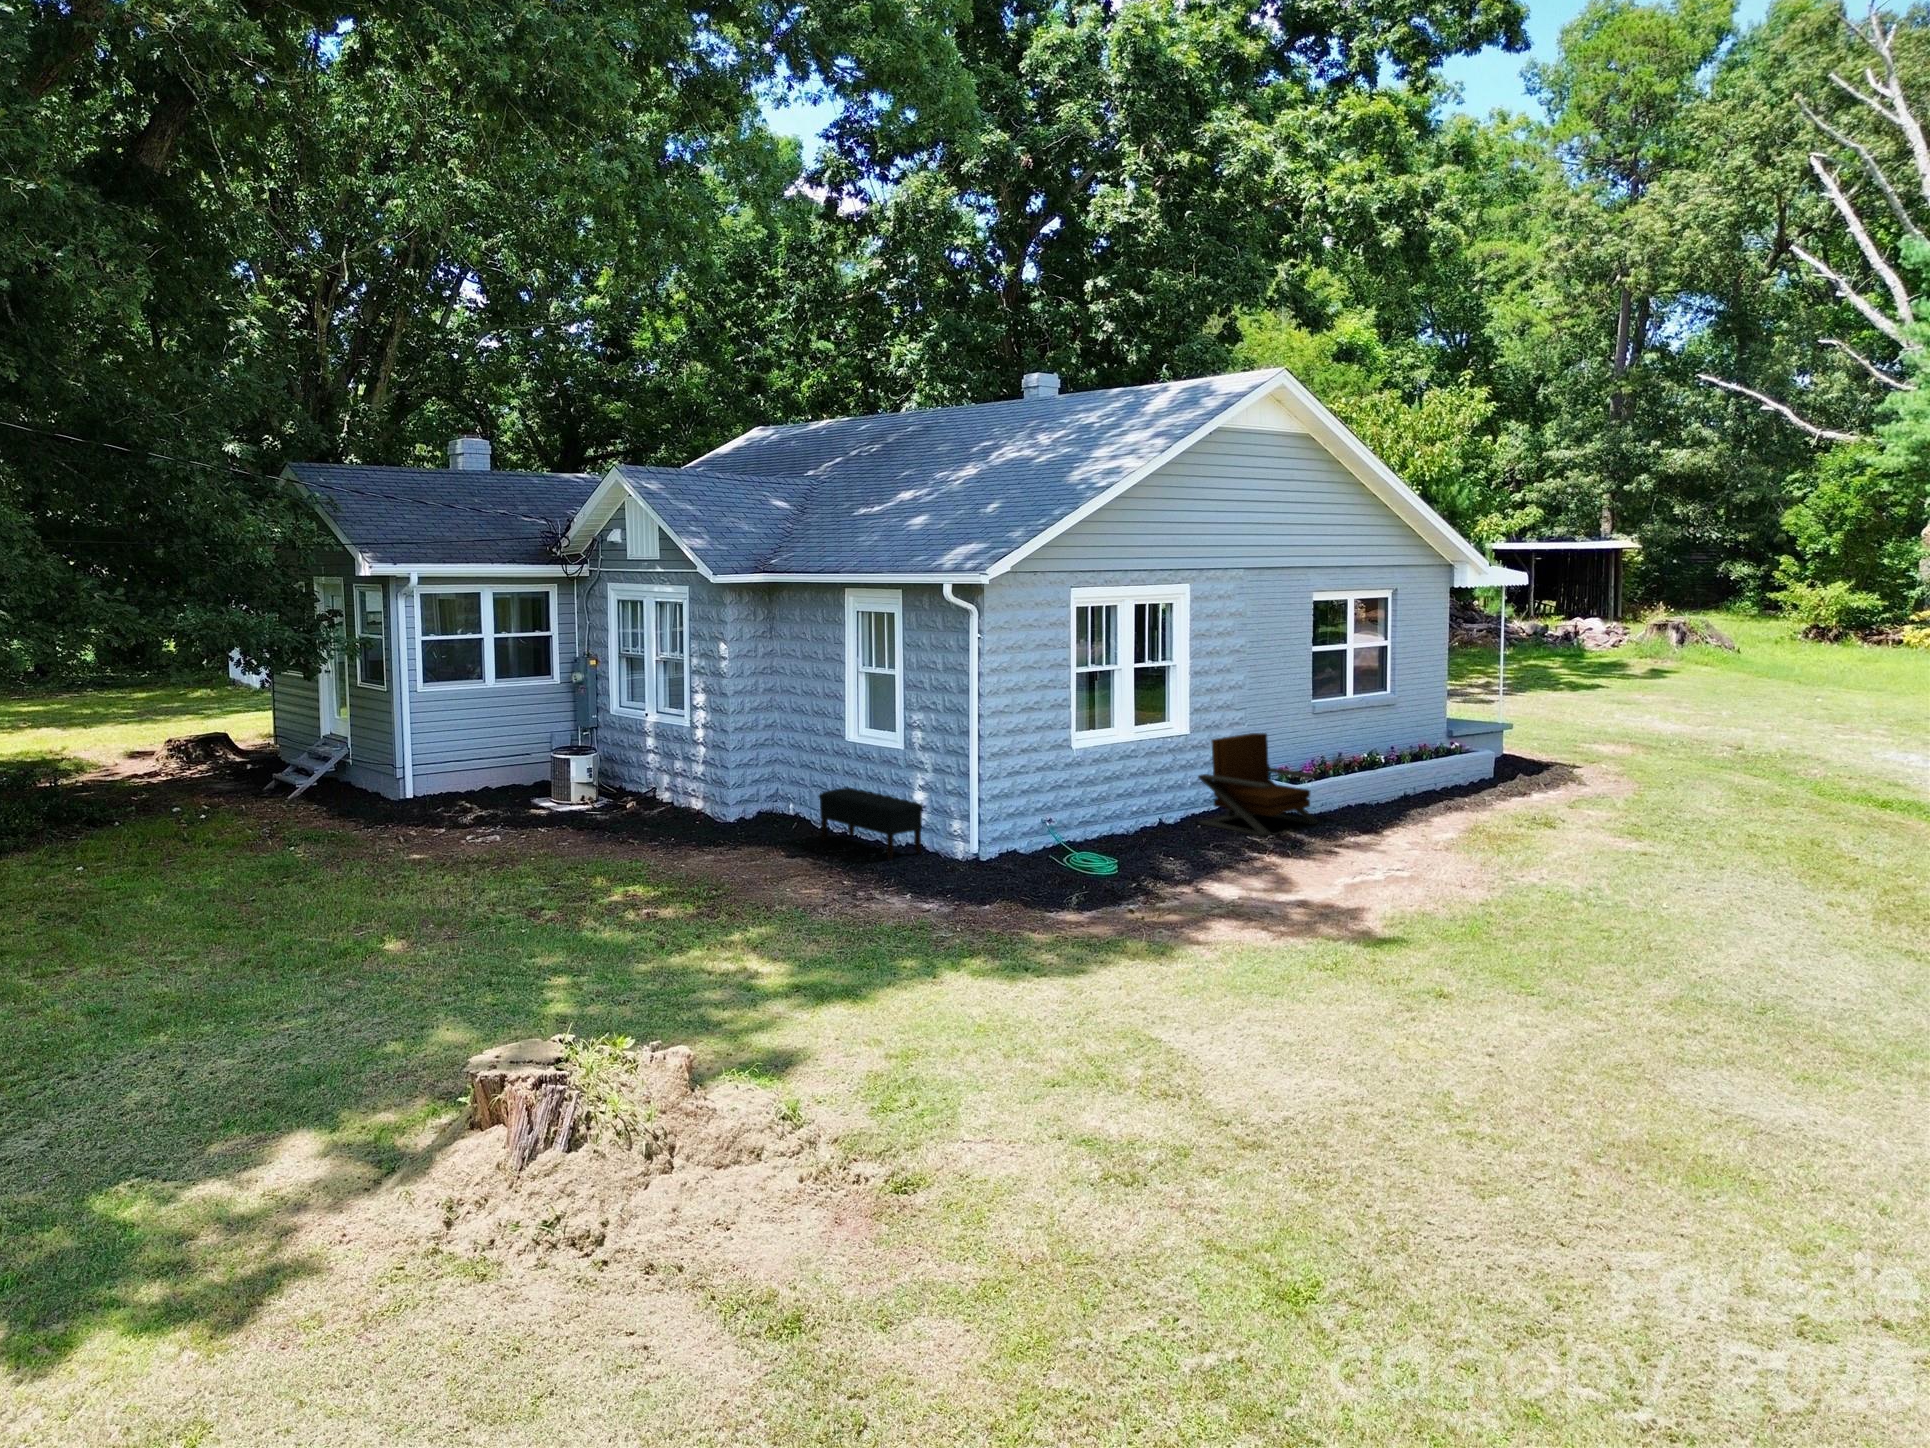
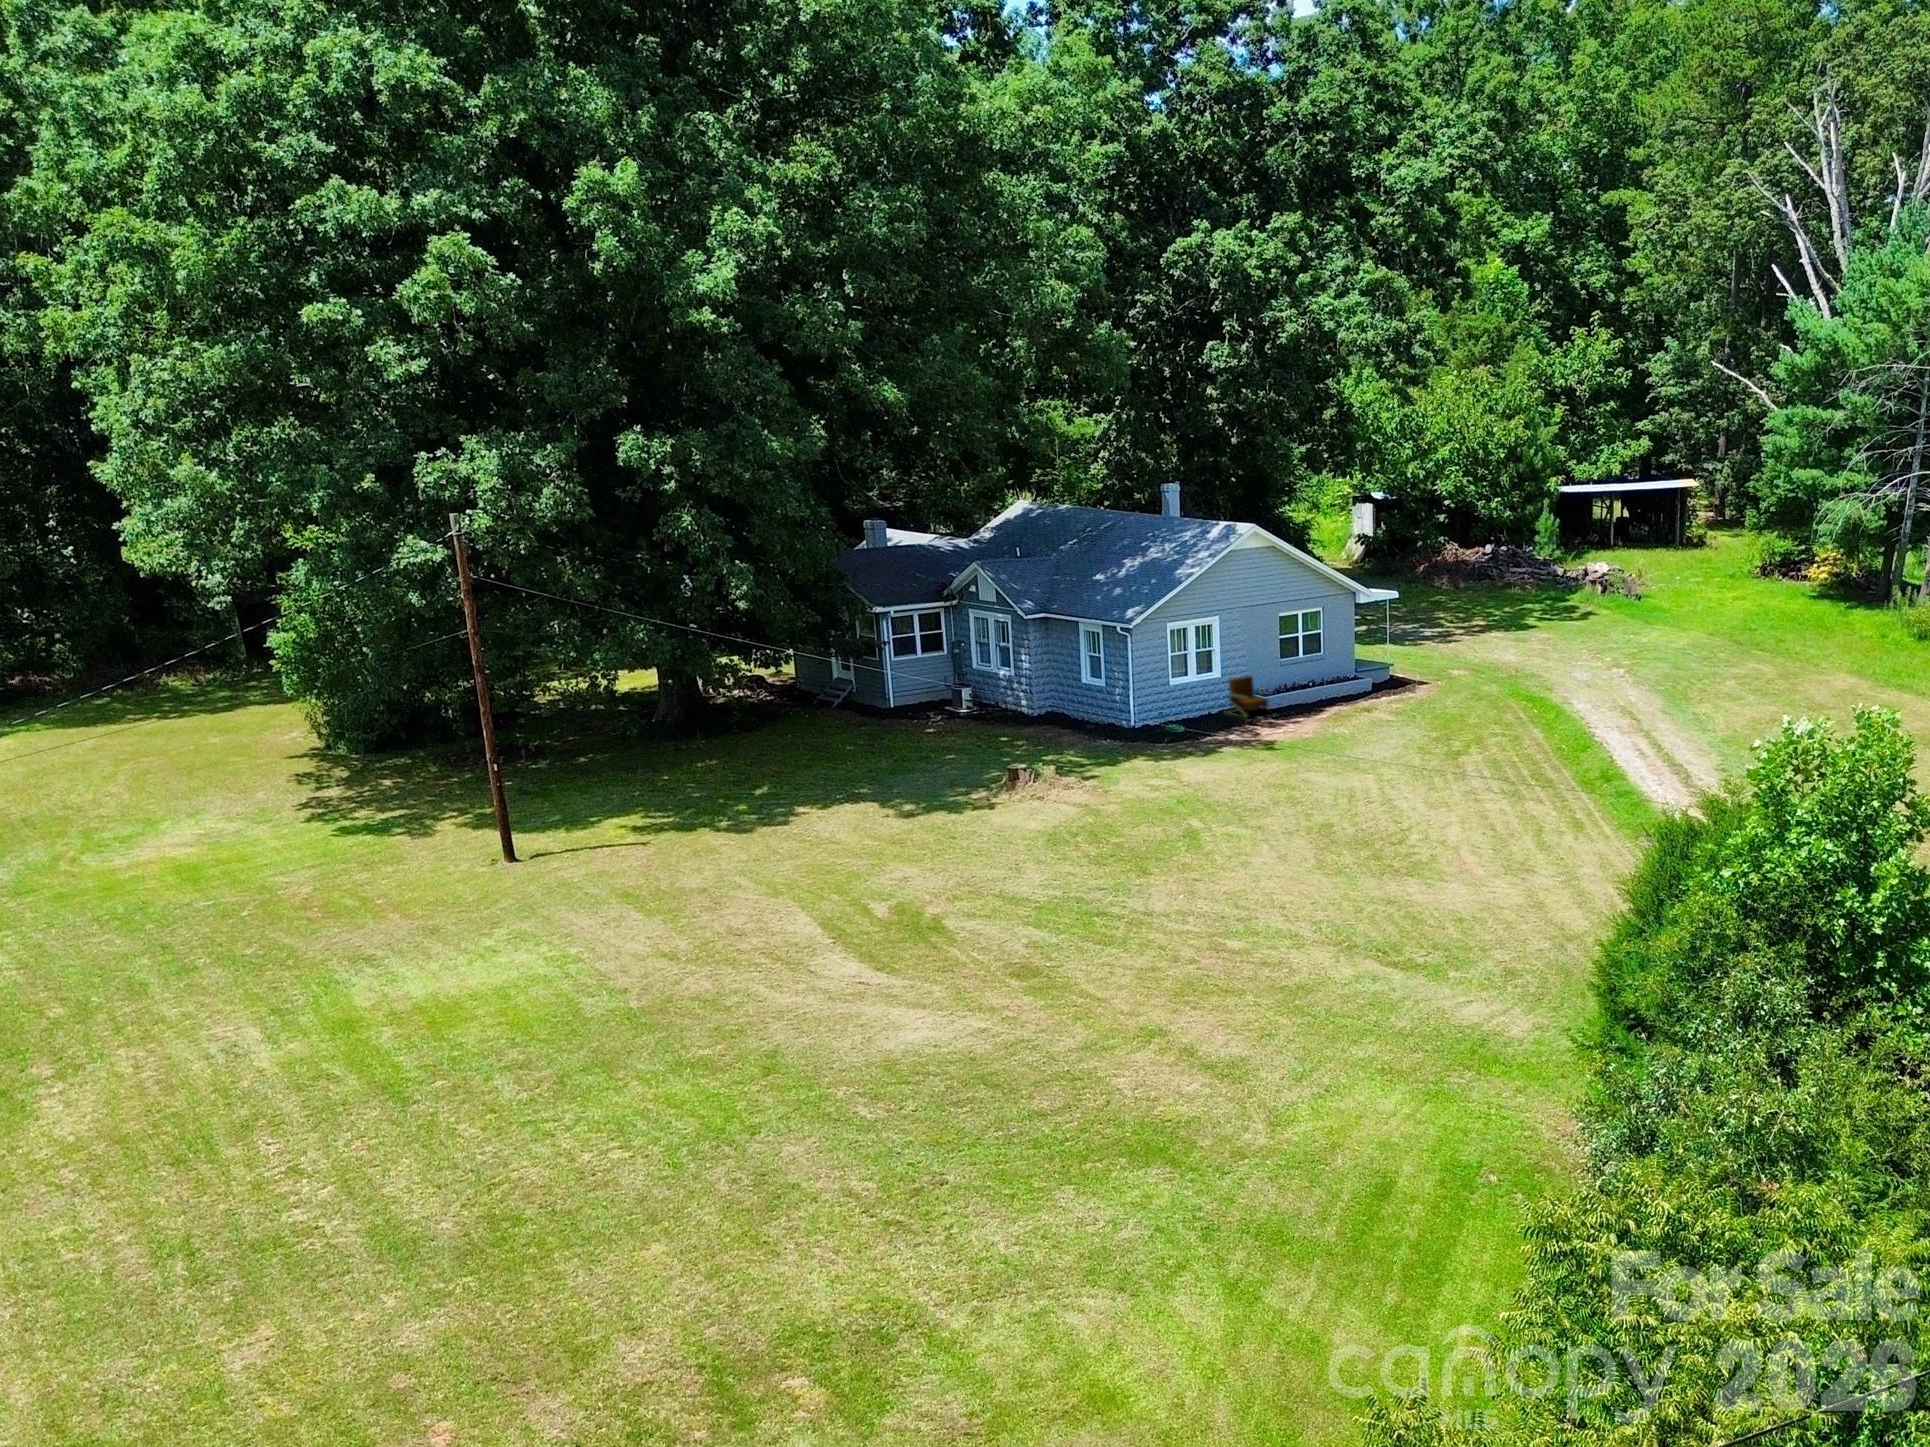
bench: present [819,788,924,860] -> none [1071,700,1113,727]

